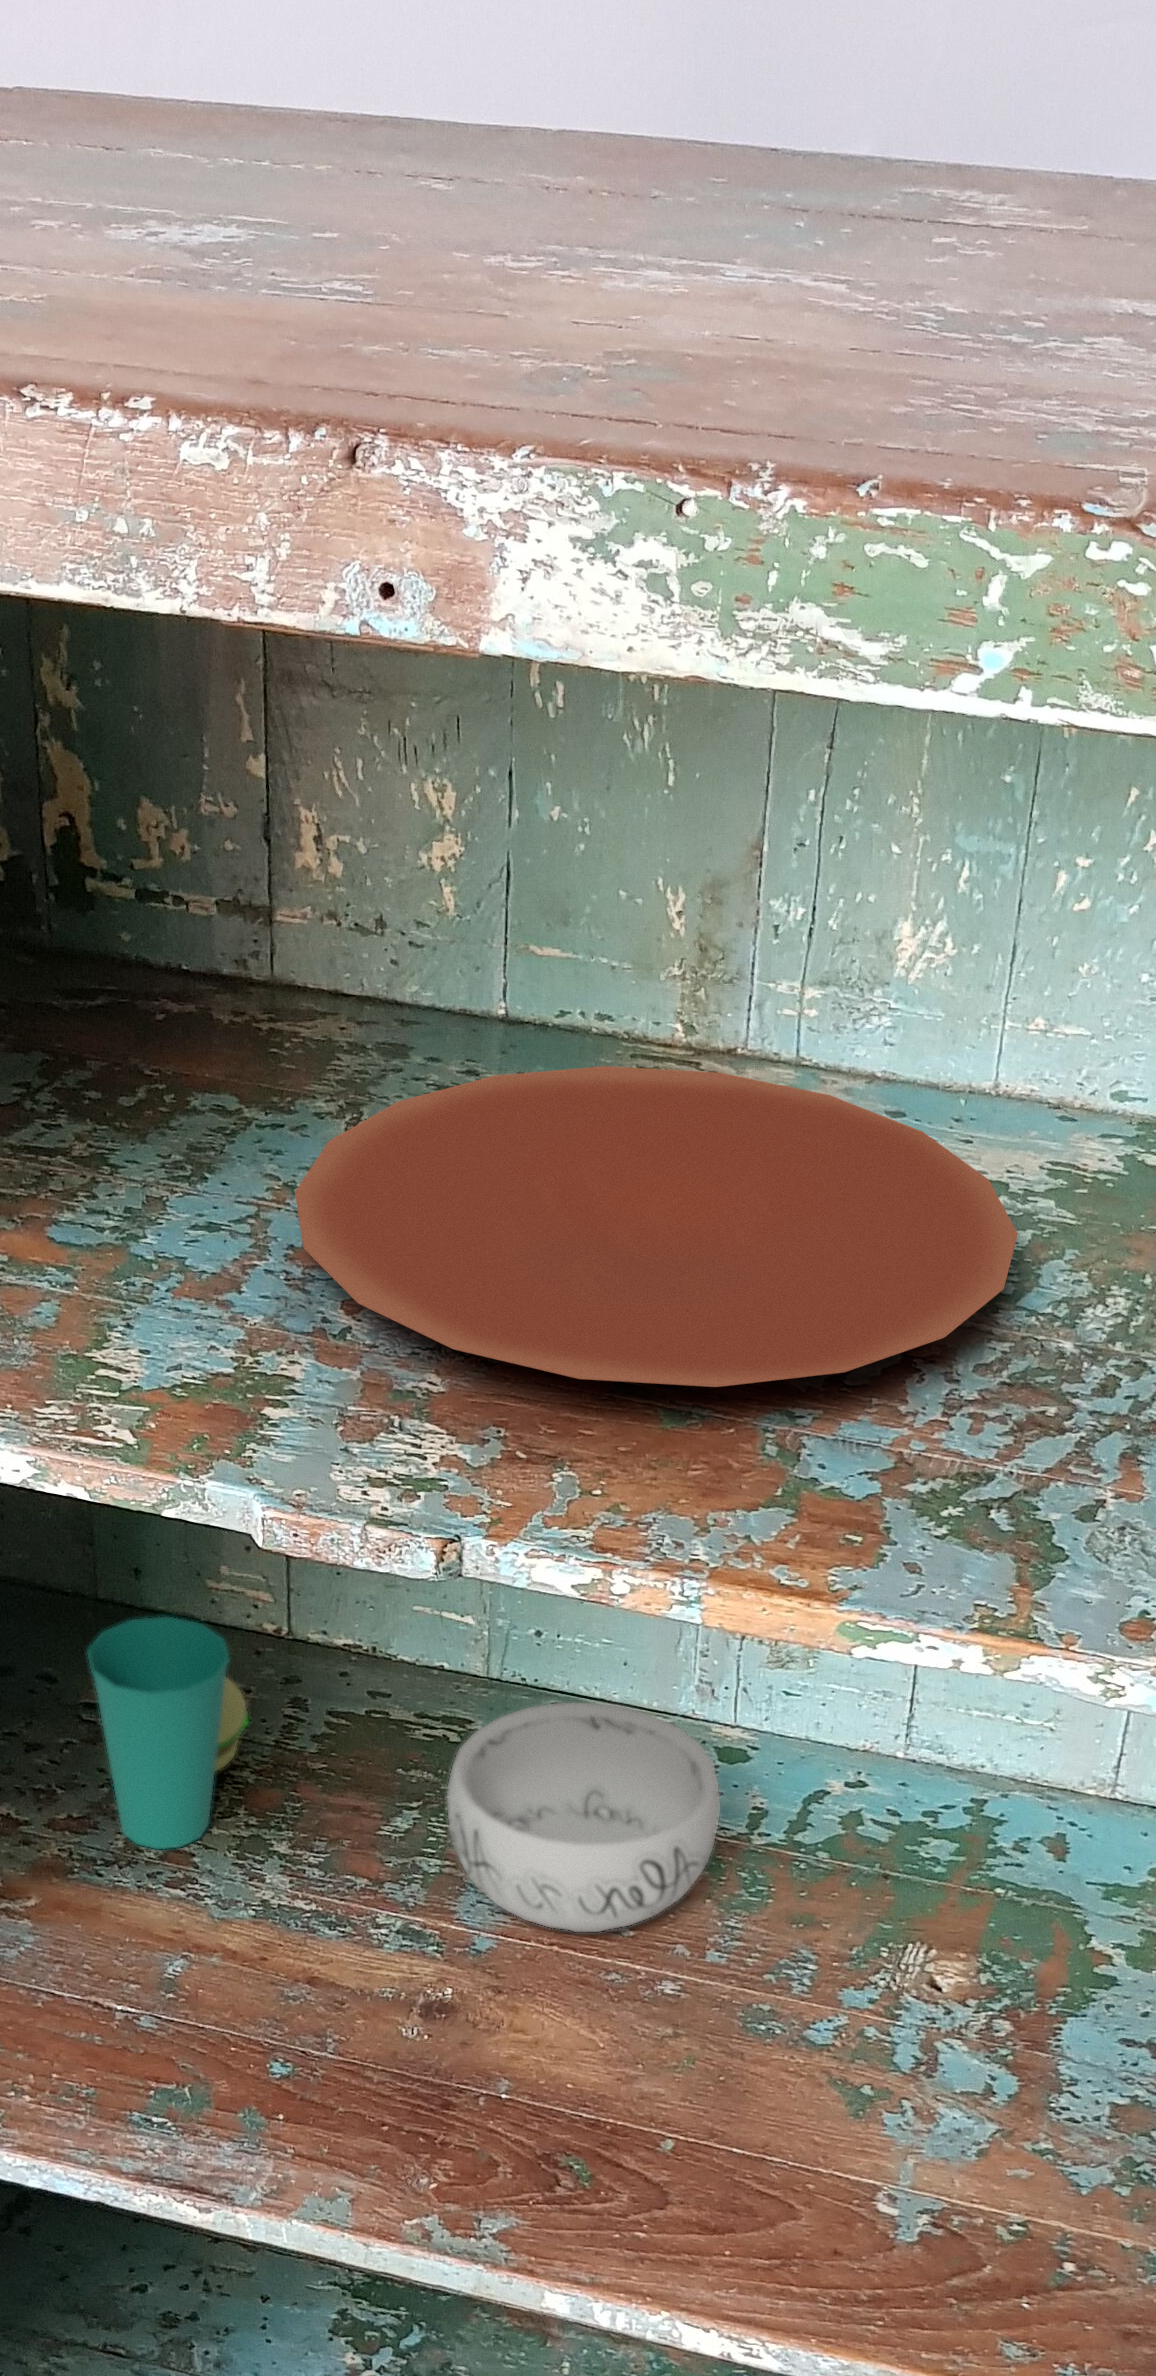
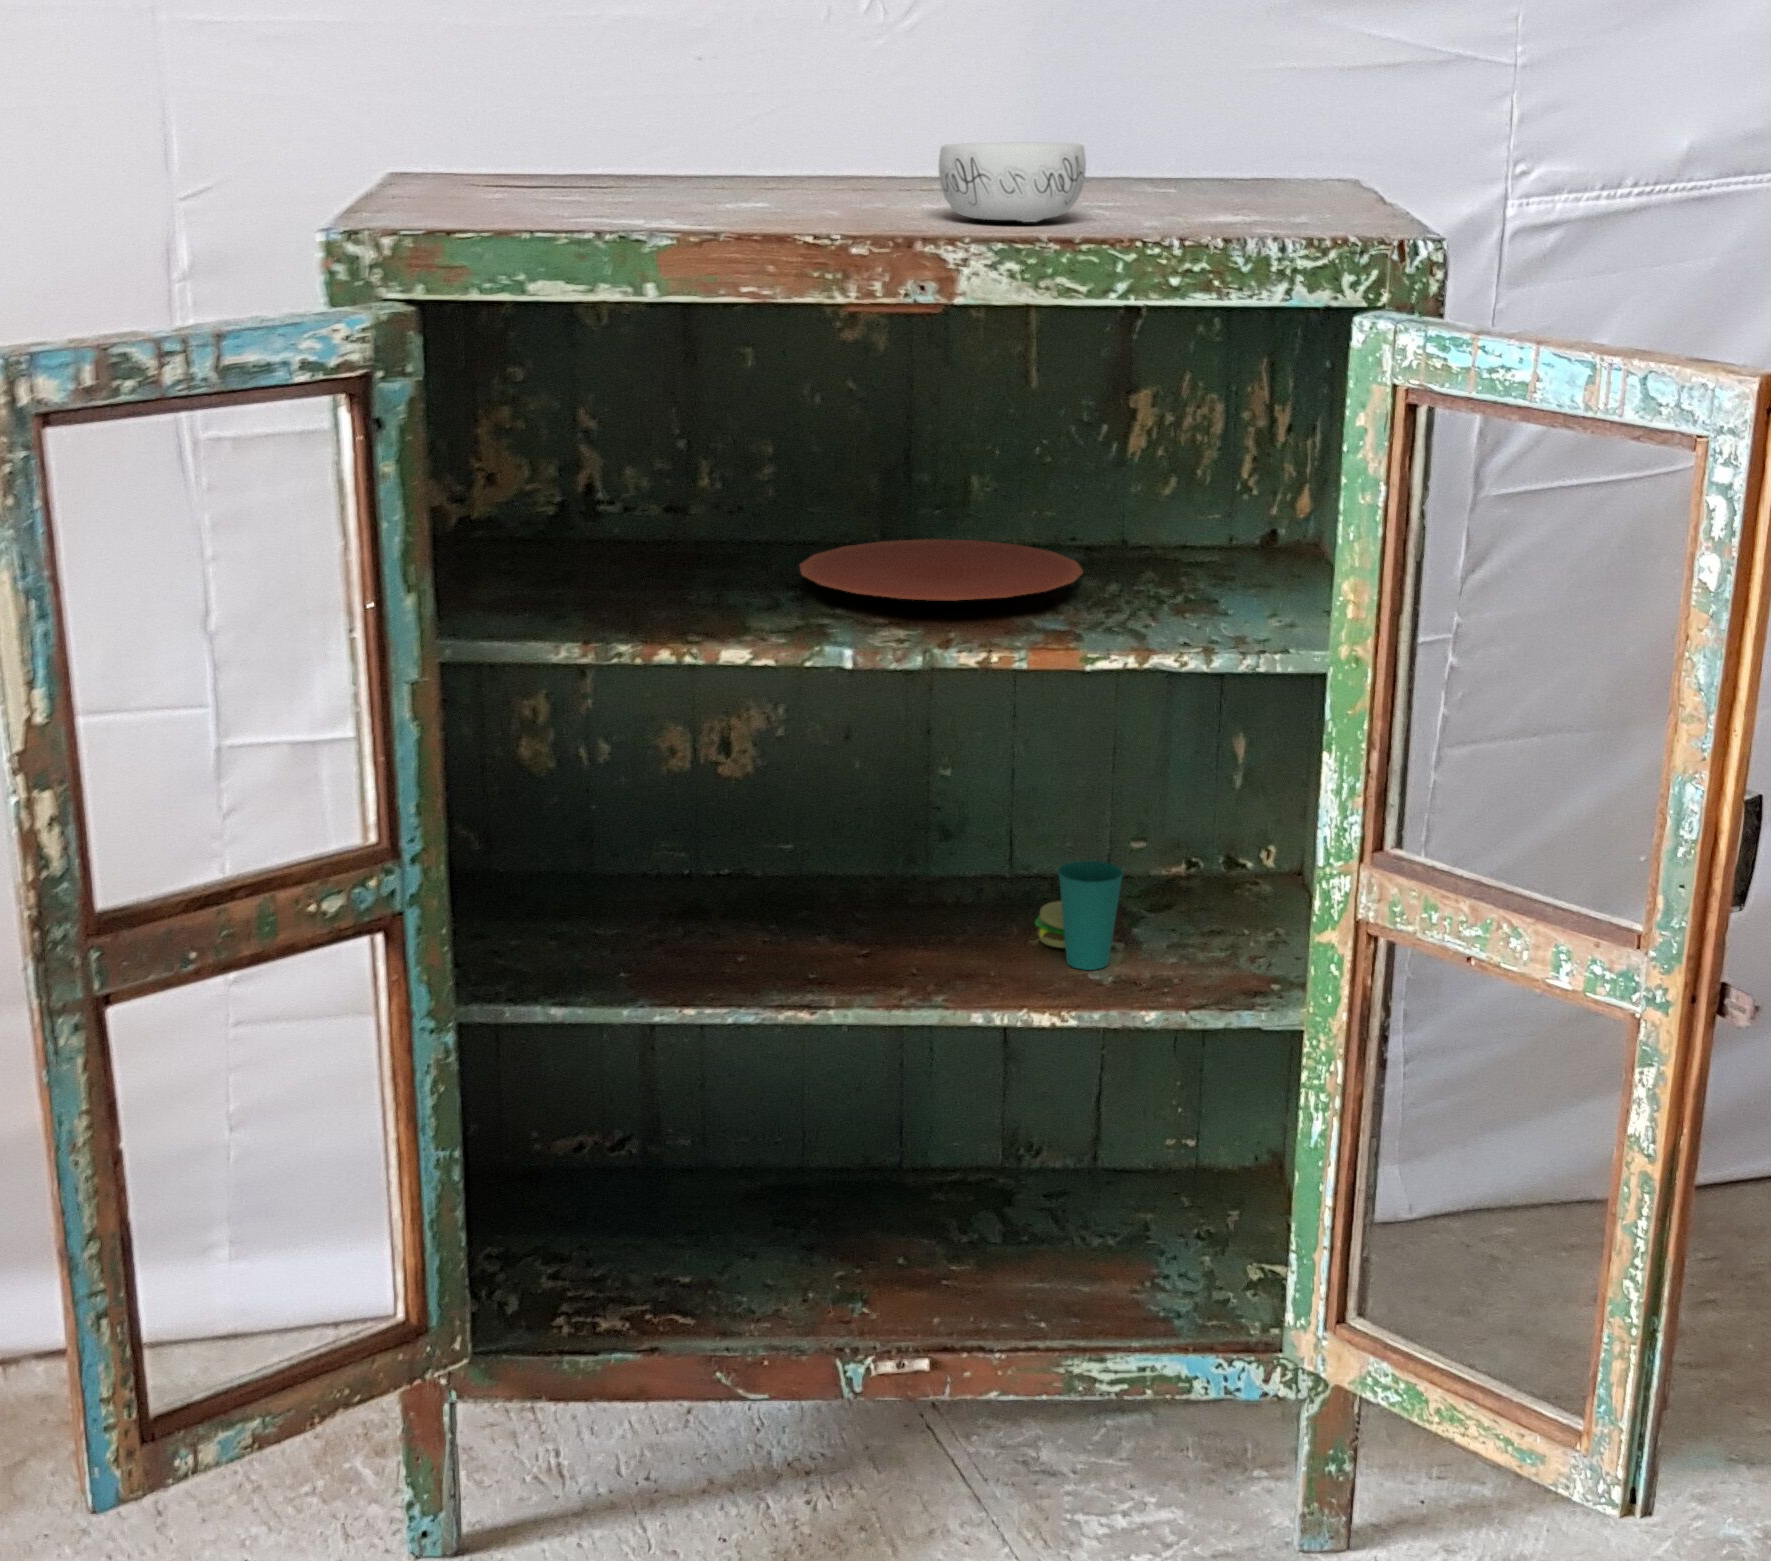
cup: present [88,1617,248,1849] -> present [1035,861,1123,970]
decorative bowl: present [447,1703,720,1932] -> present [939,143,1086,222]

